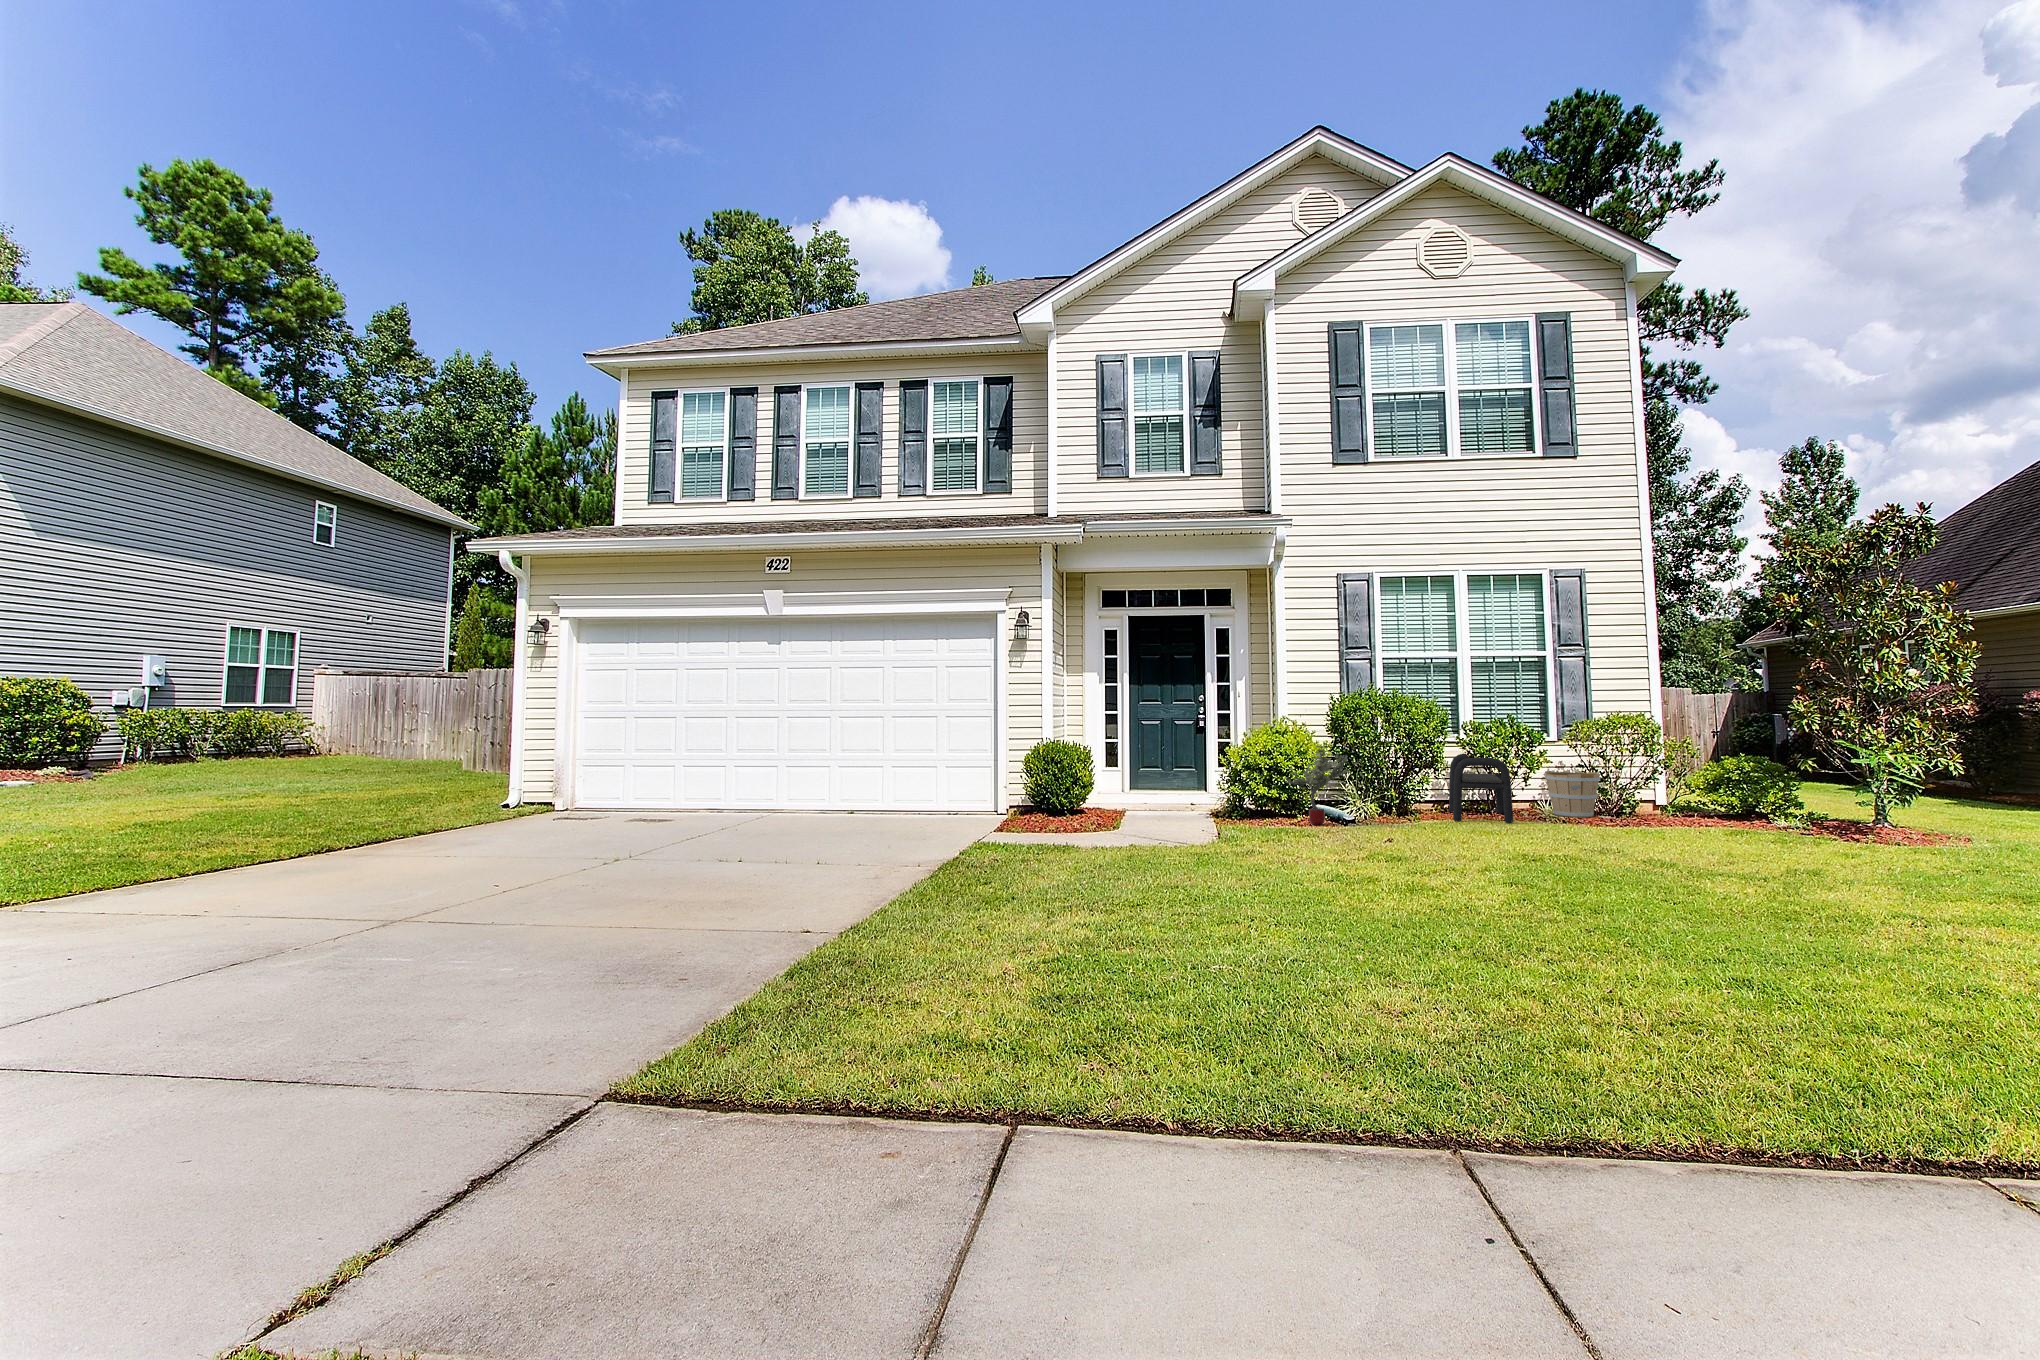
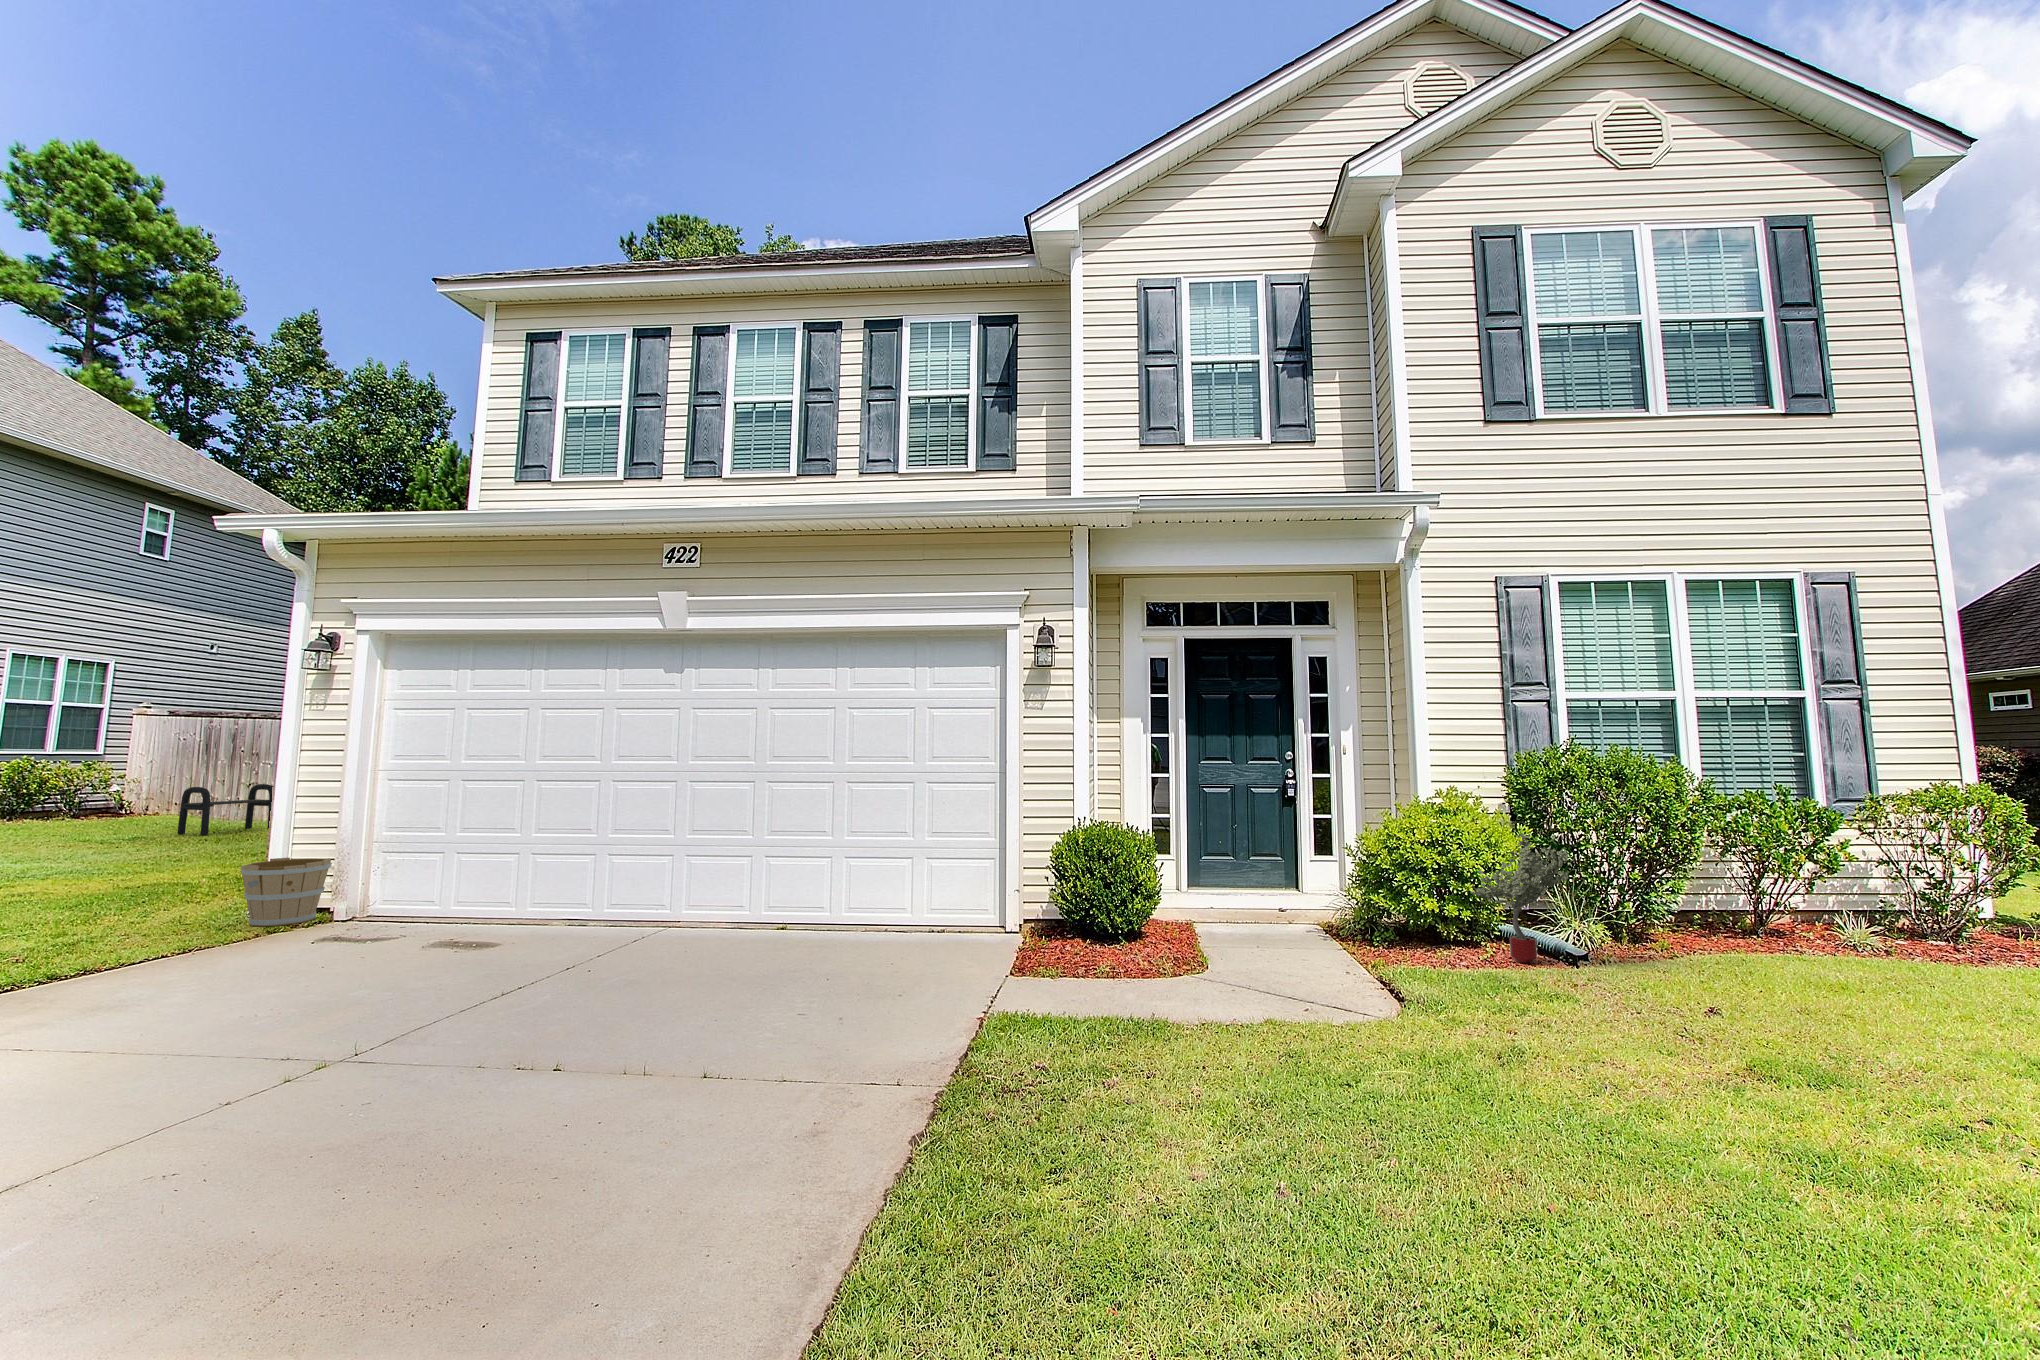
bench: present [1449,753,1513,823] -> present [177,784,273,835]
wooden bucket: present [1544,771,1600,817] -> present [241,858,332,927]

